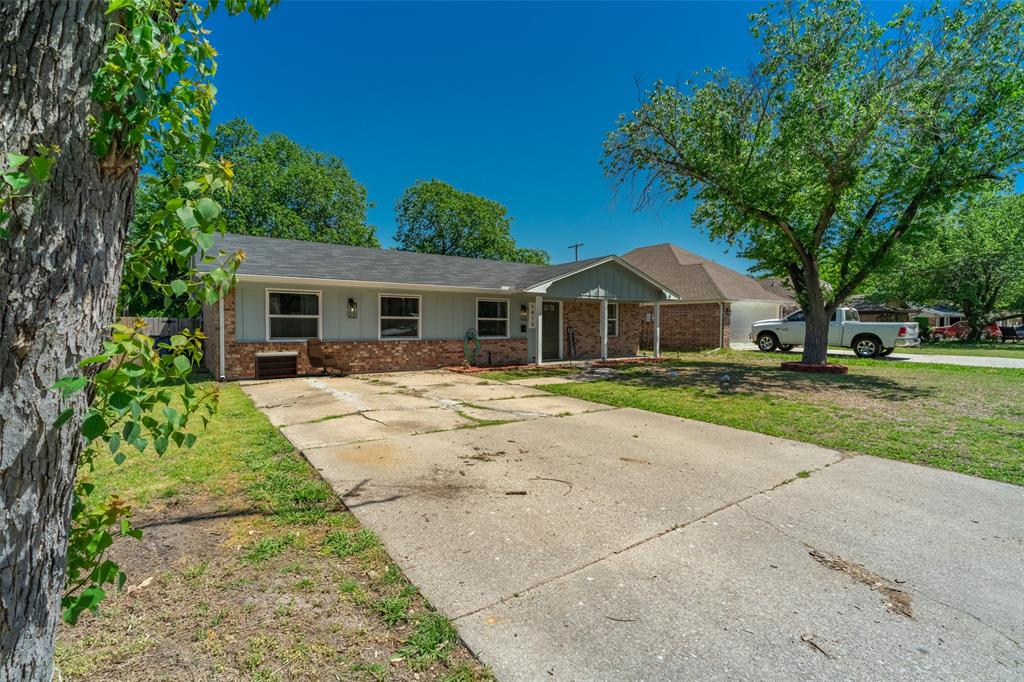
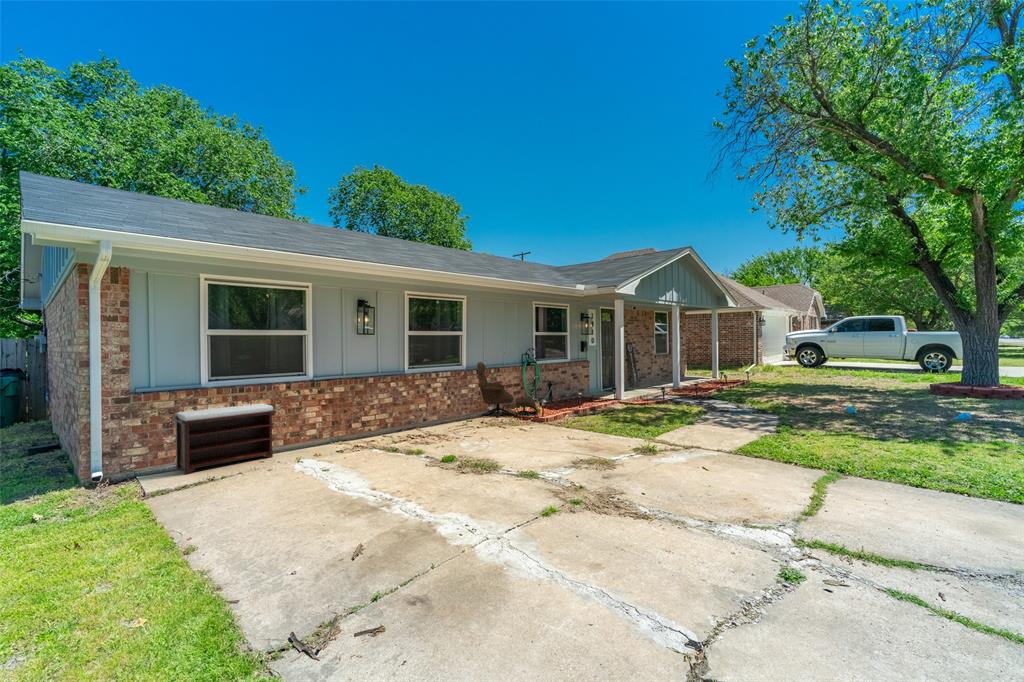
lounge chair: present [307,338,352,377] -> present [477,362,535,418]

